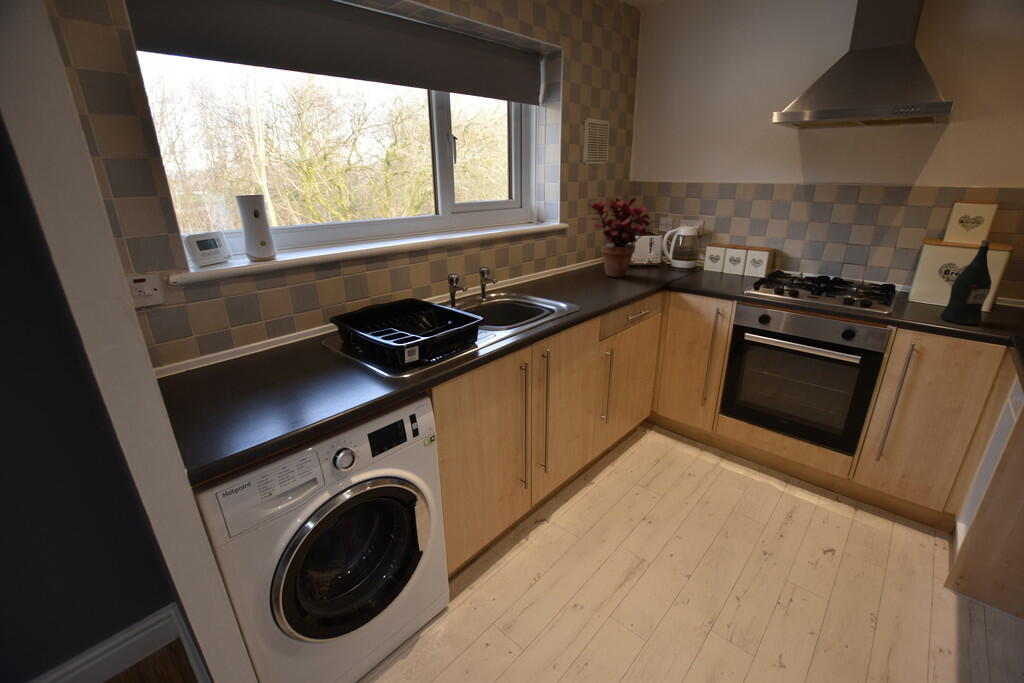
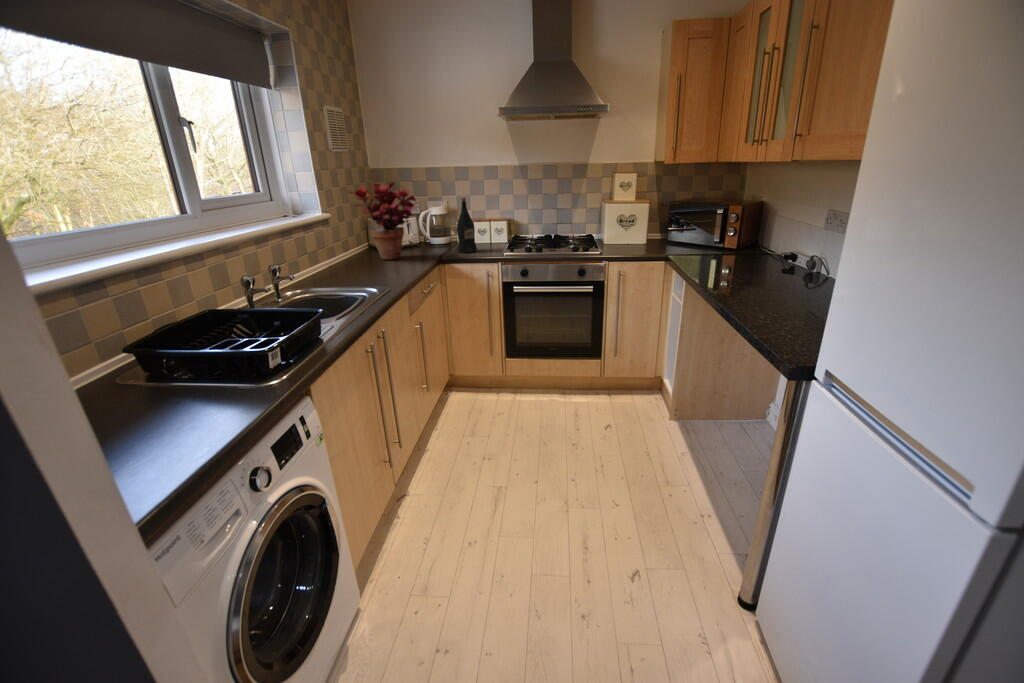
wine bottle: present [940,240,992,325] -> present [457,198,477,253]

